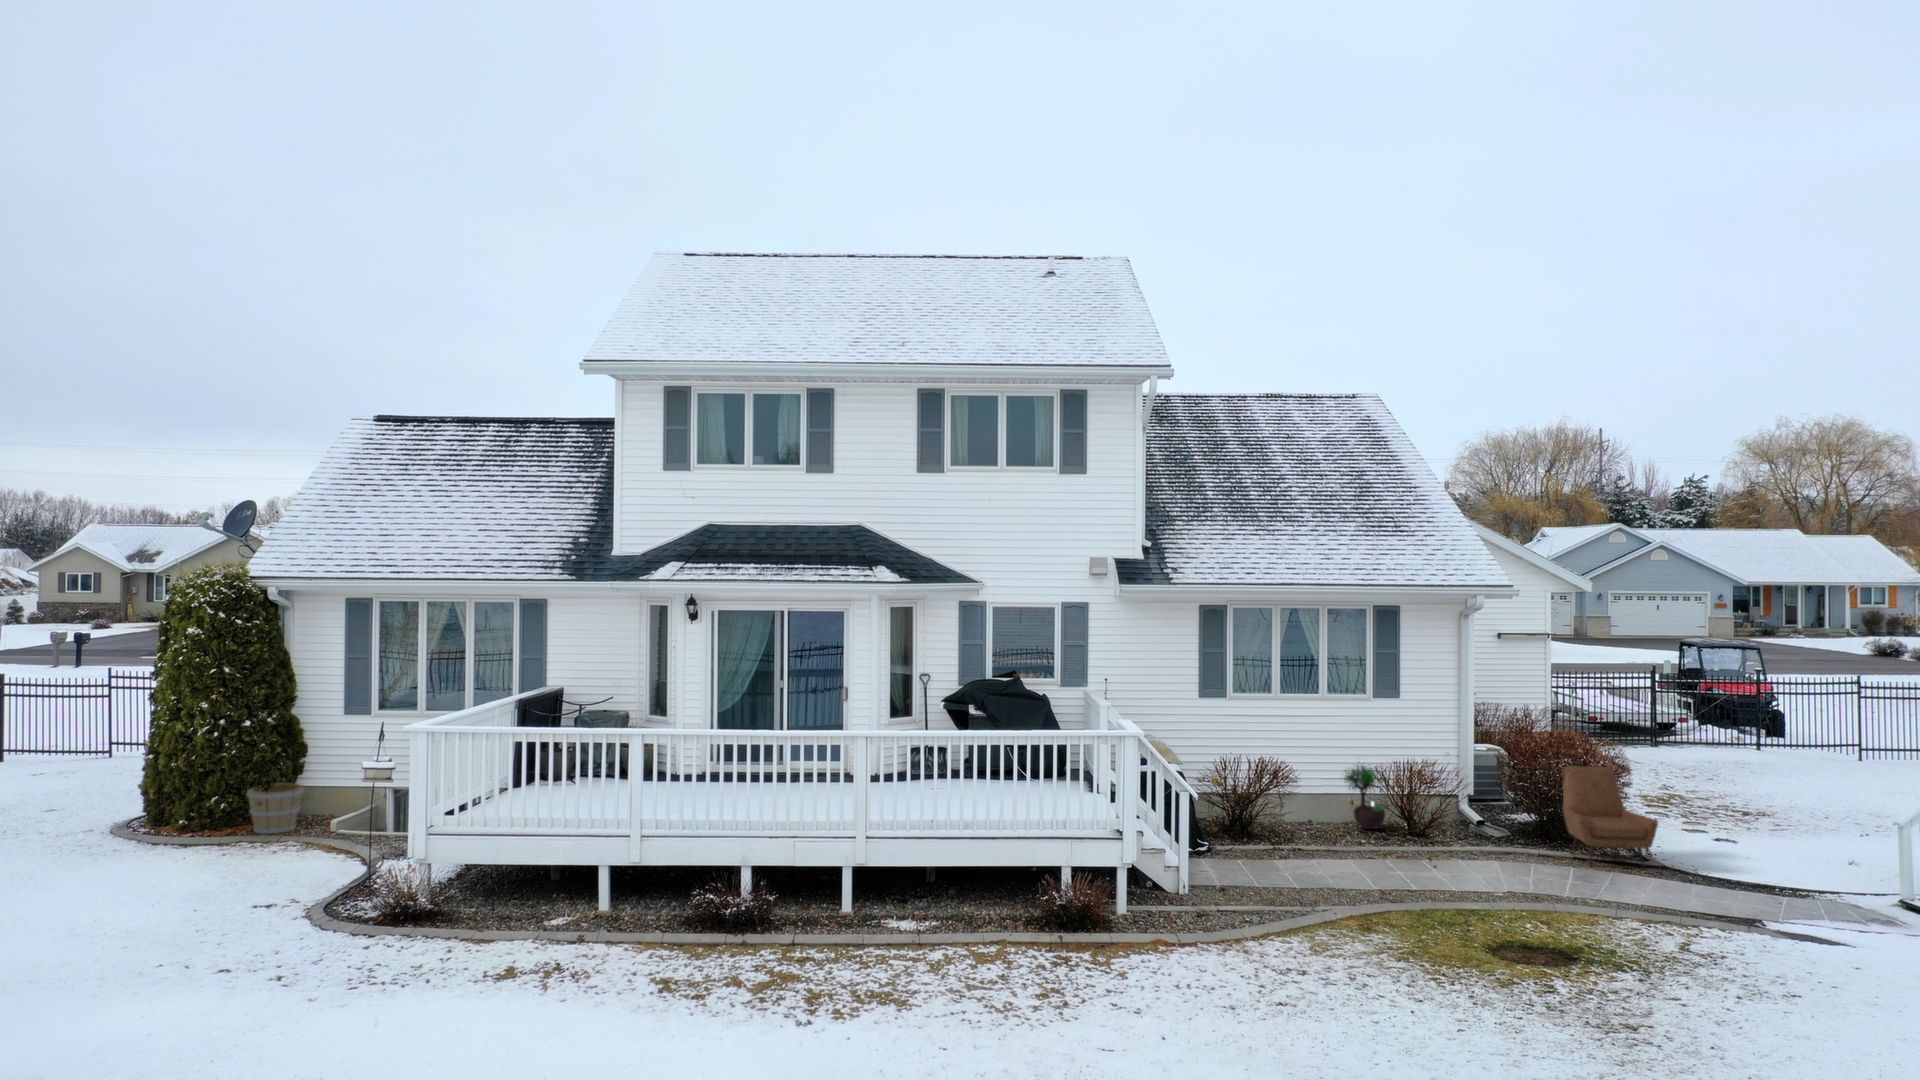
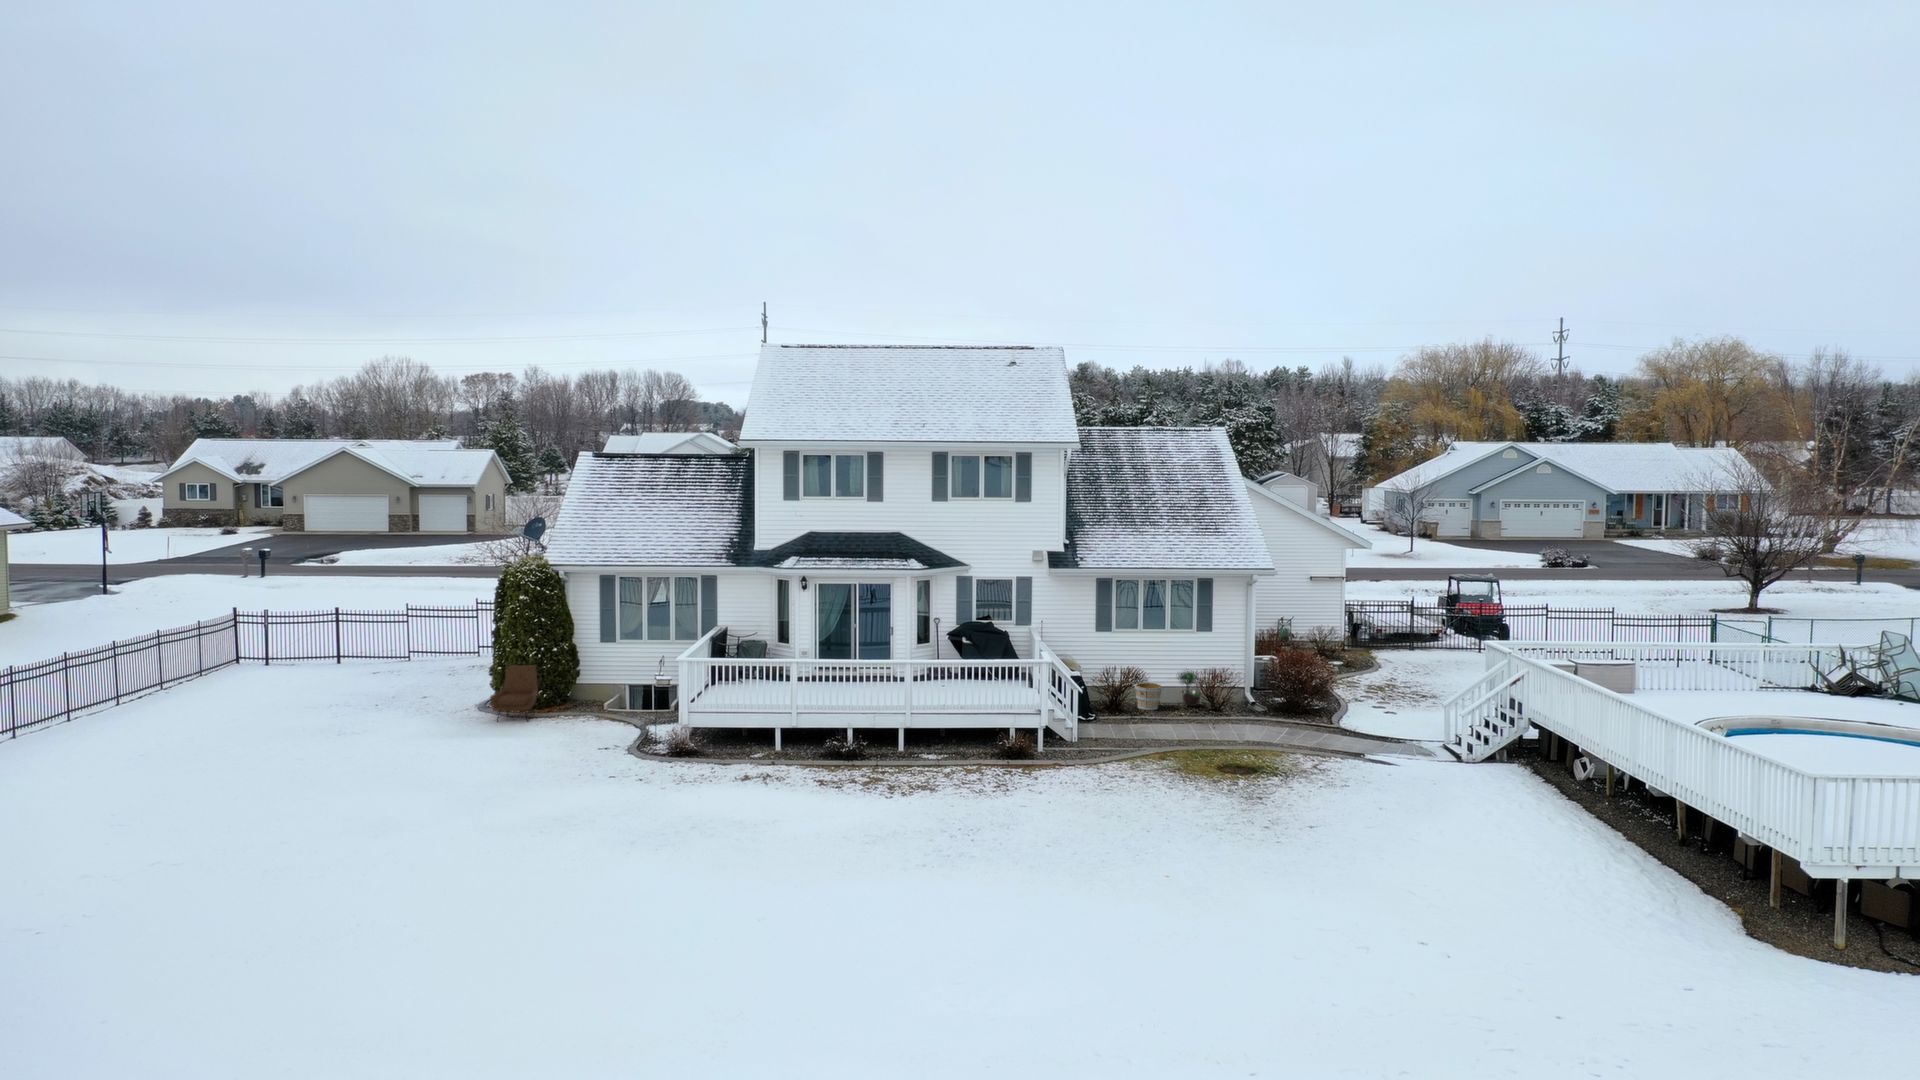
chair: present [1563,766,1658,868] -> present [490,665,538,721]
wooden bucket: present [247,782,304,834] -> present [1135,682,1162,710]

